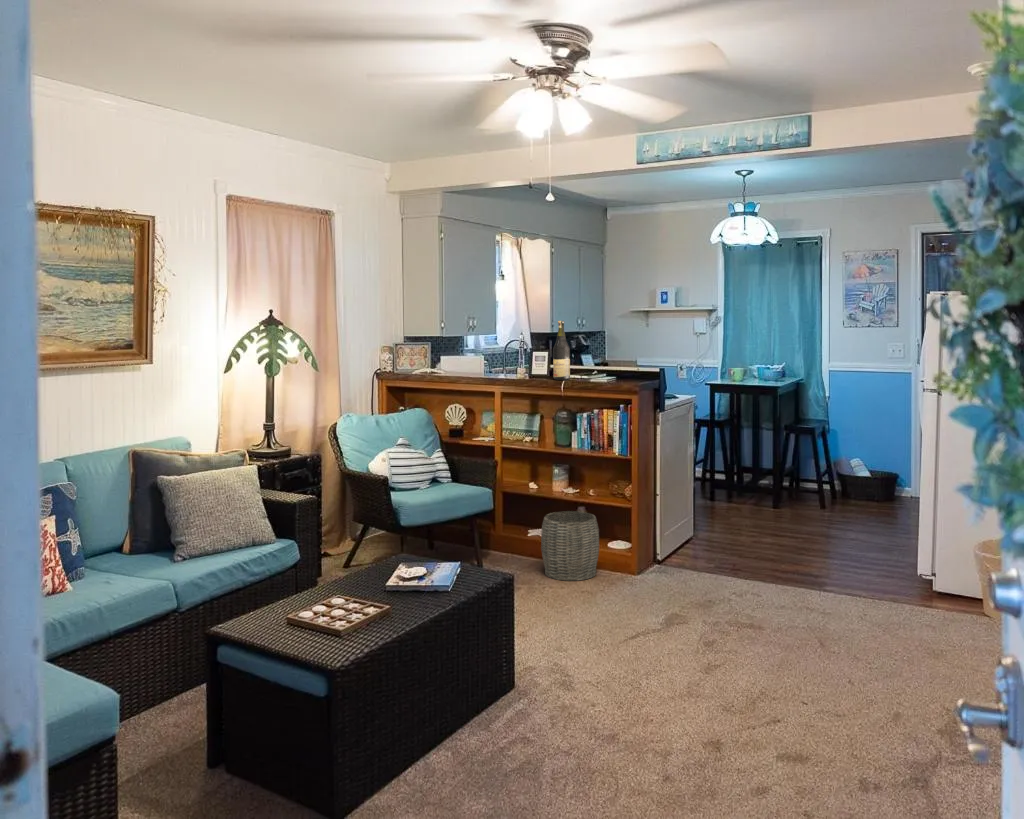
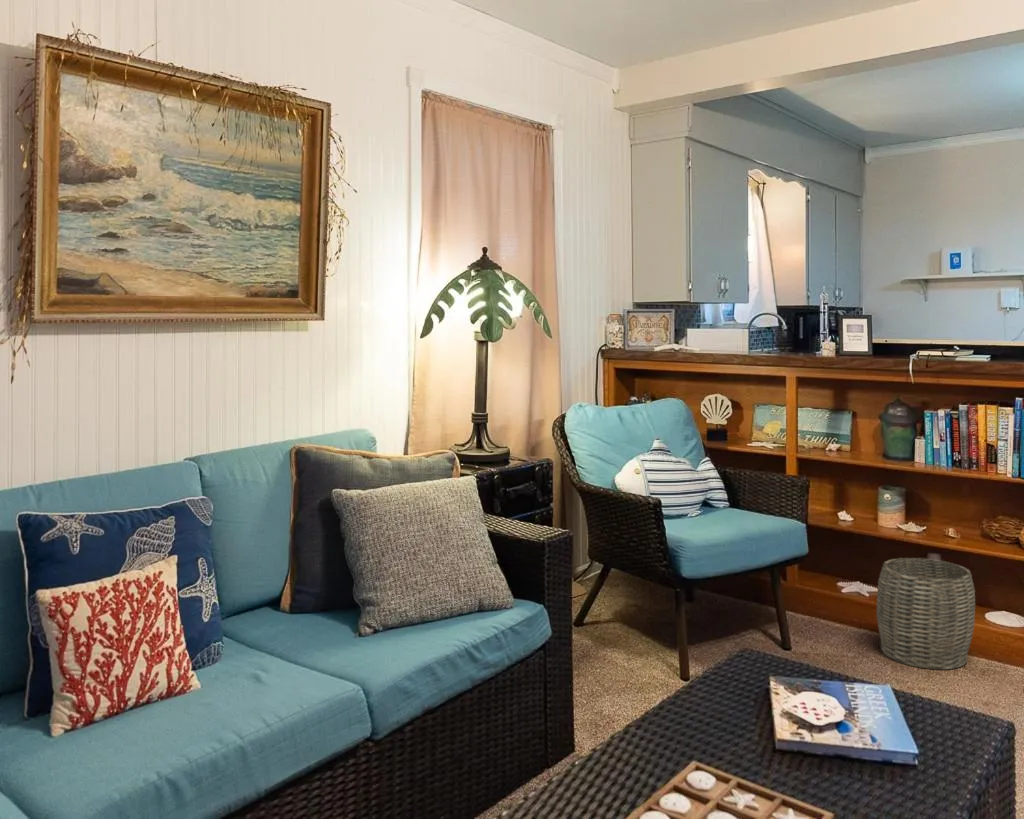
wine bottle: present [553,321,570,380] -> none [897,268,926,358]

